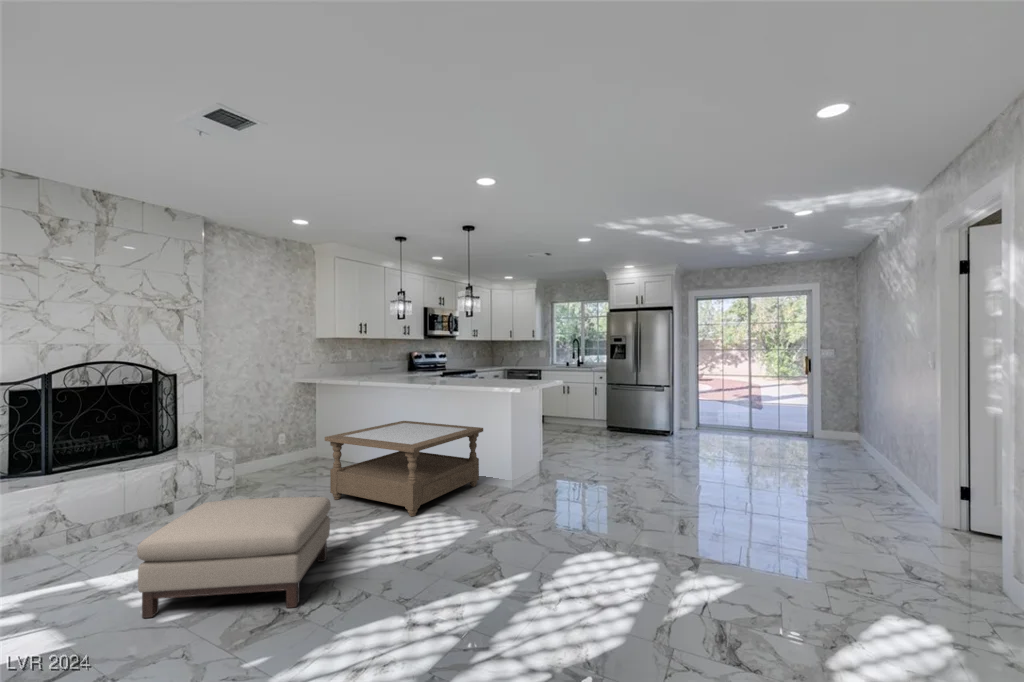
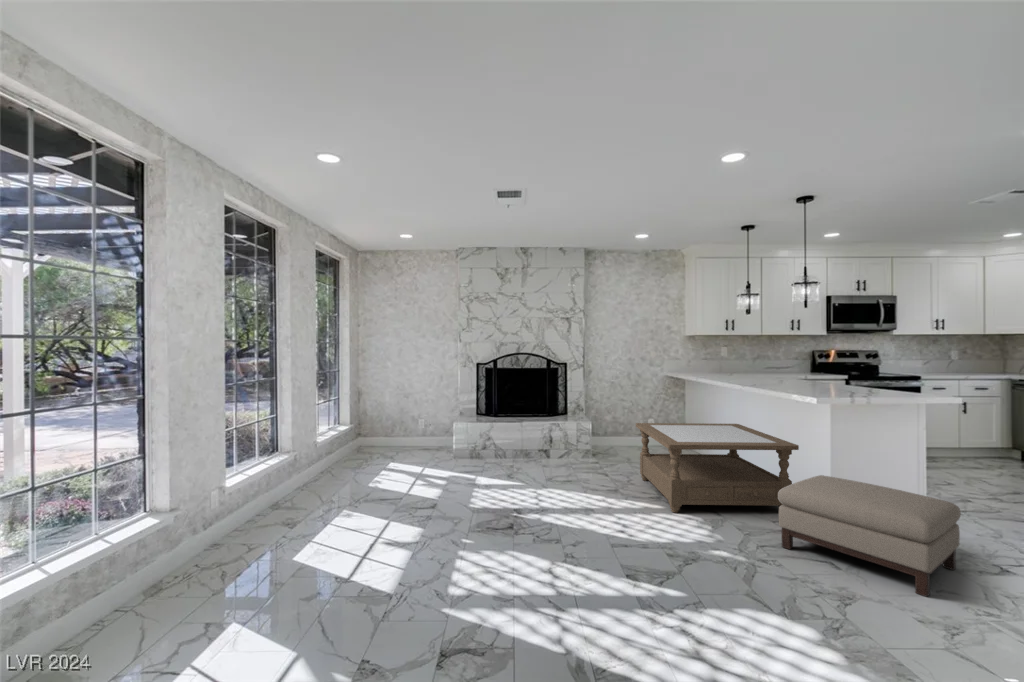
ottoman: present [137,497,331,618] -> present [778,475,961,597]

